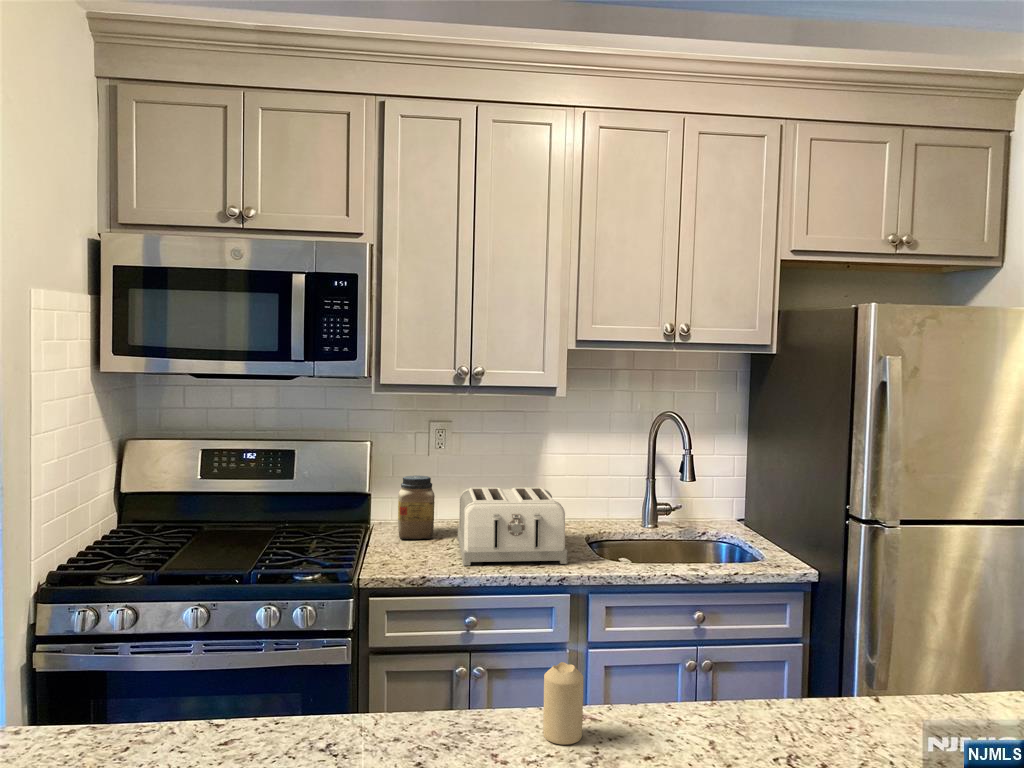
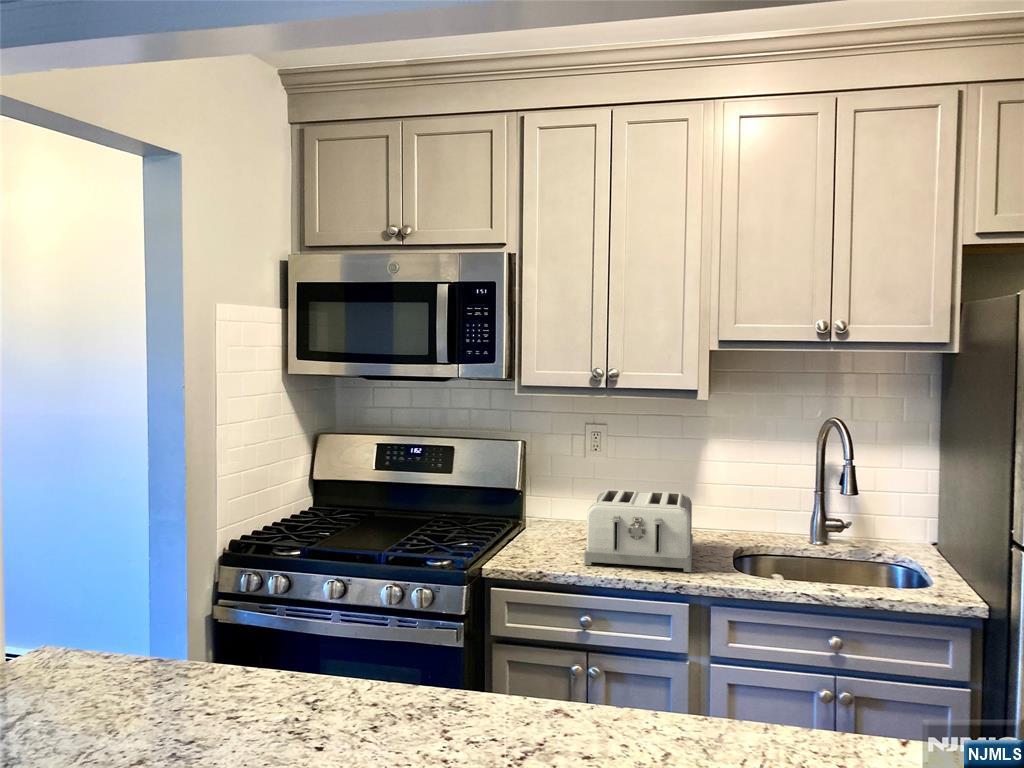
jar: present [398,475,435,539] -> none [541,475,578,537]
candle: present [543,662,583,745] -> none [498,653,536,732]

